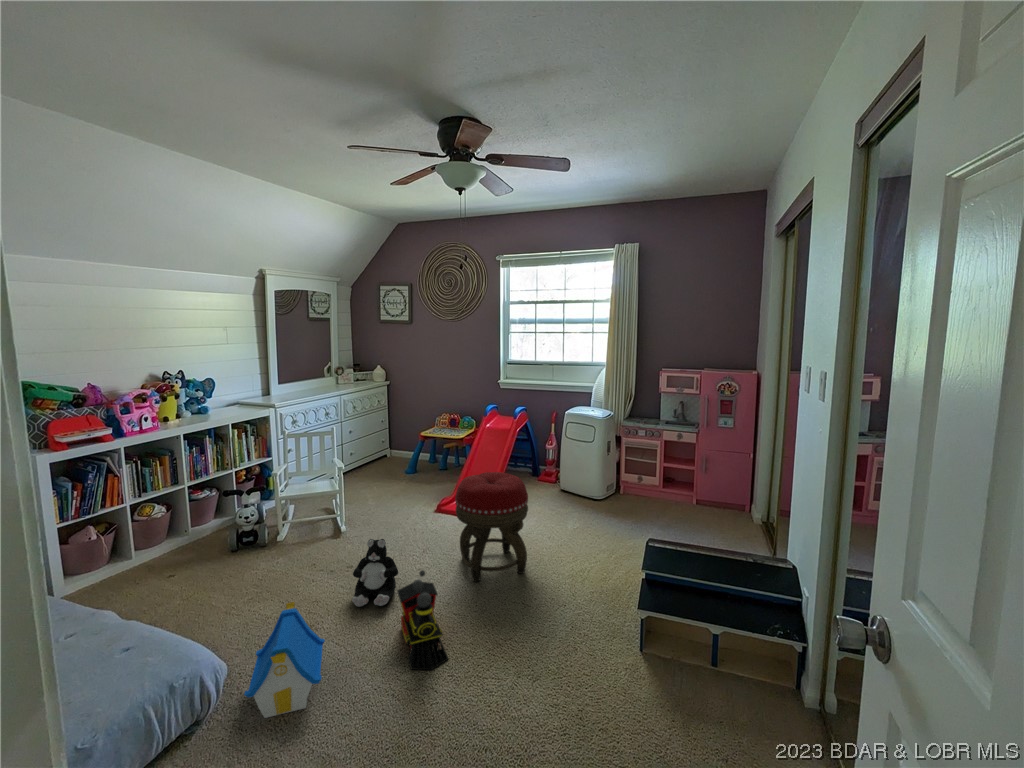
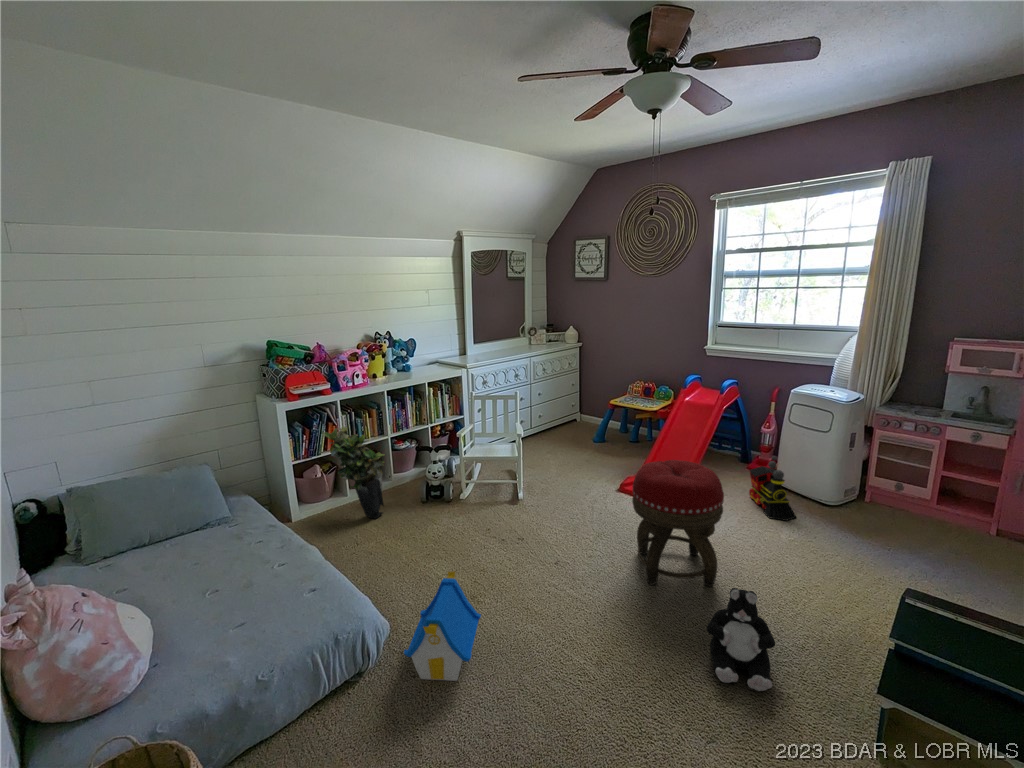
potted plant: none [101,474,187,578] -> present [323,426,384,519]
plush toy: present [352,539,398,607] -> present [707,588,775,691]
toy train: present [397,570,448,670] -> present [749,456,796,521]

